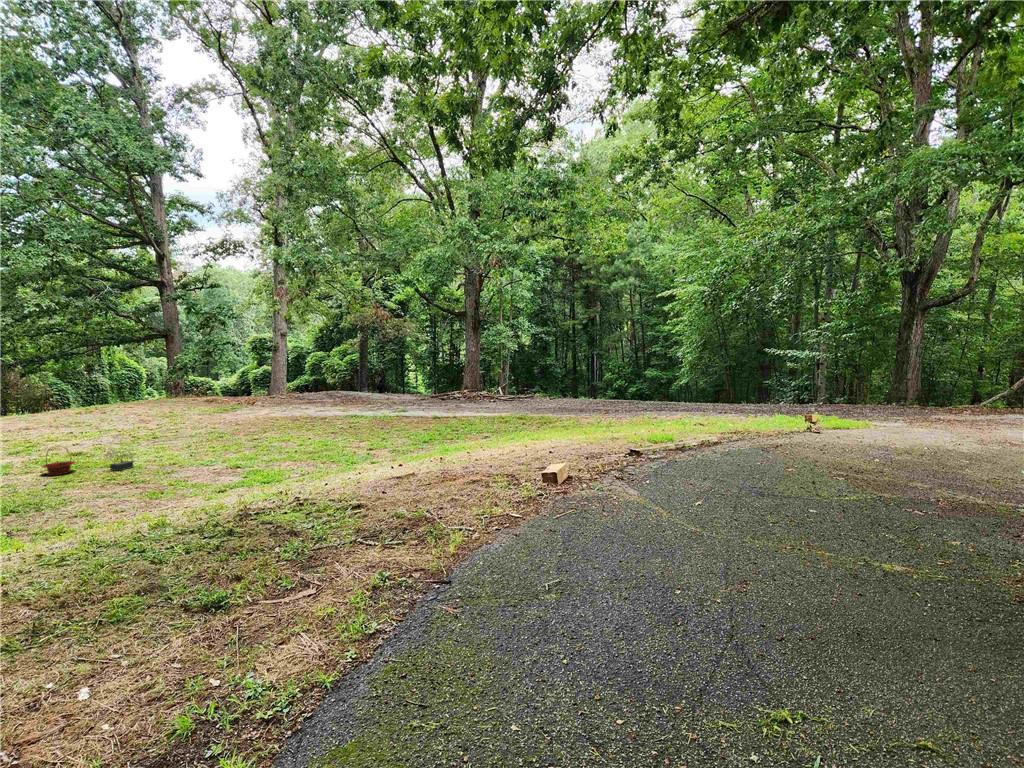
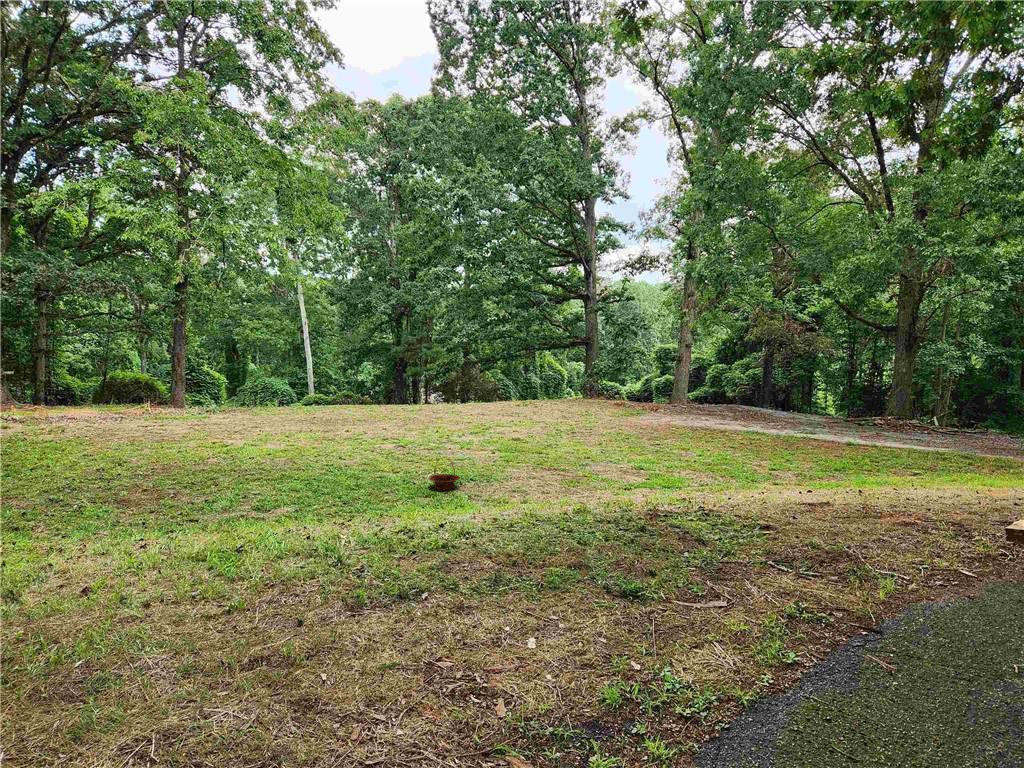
decorative plant: present [104,448,133,471] -> none [482,470,513,499]

